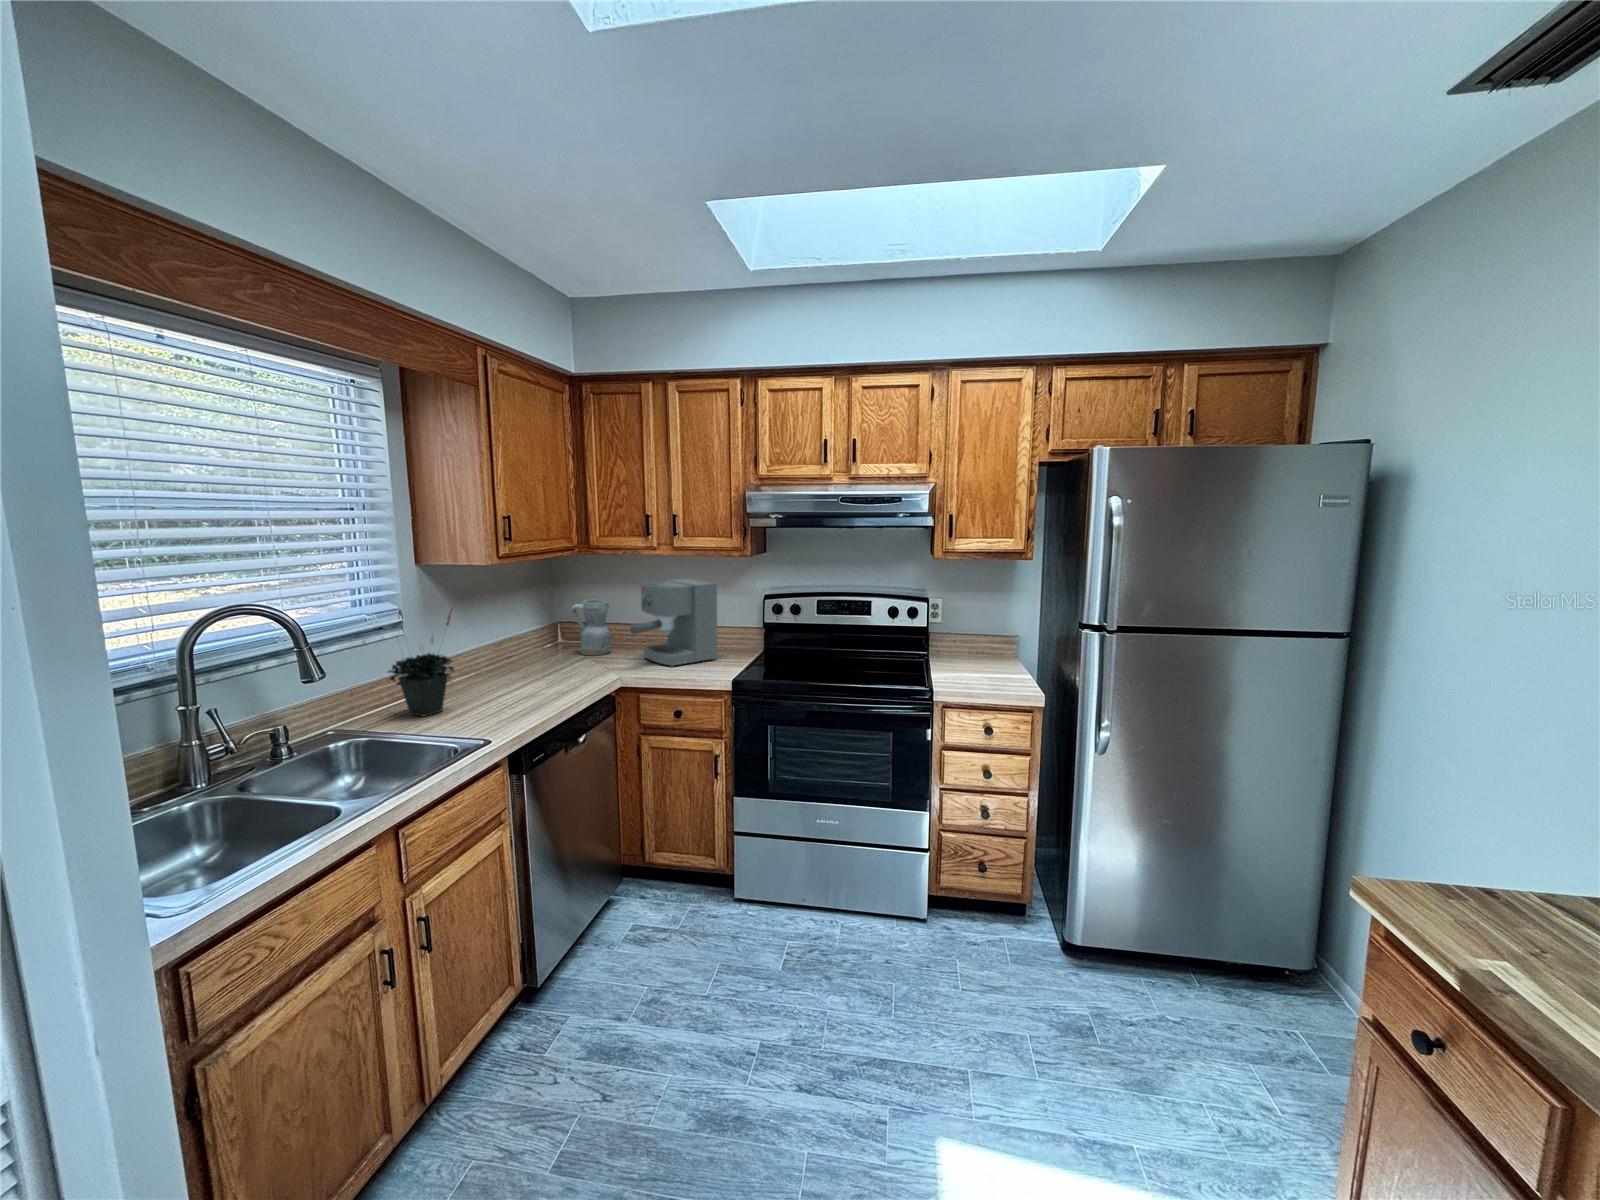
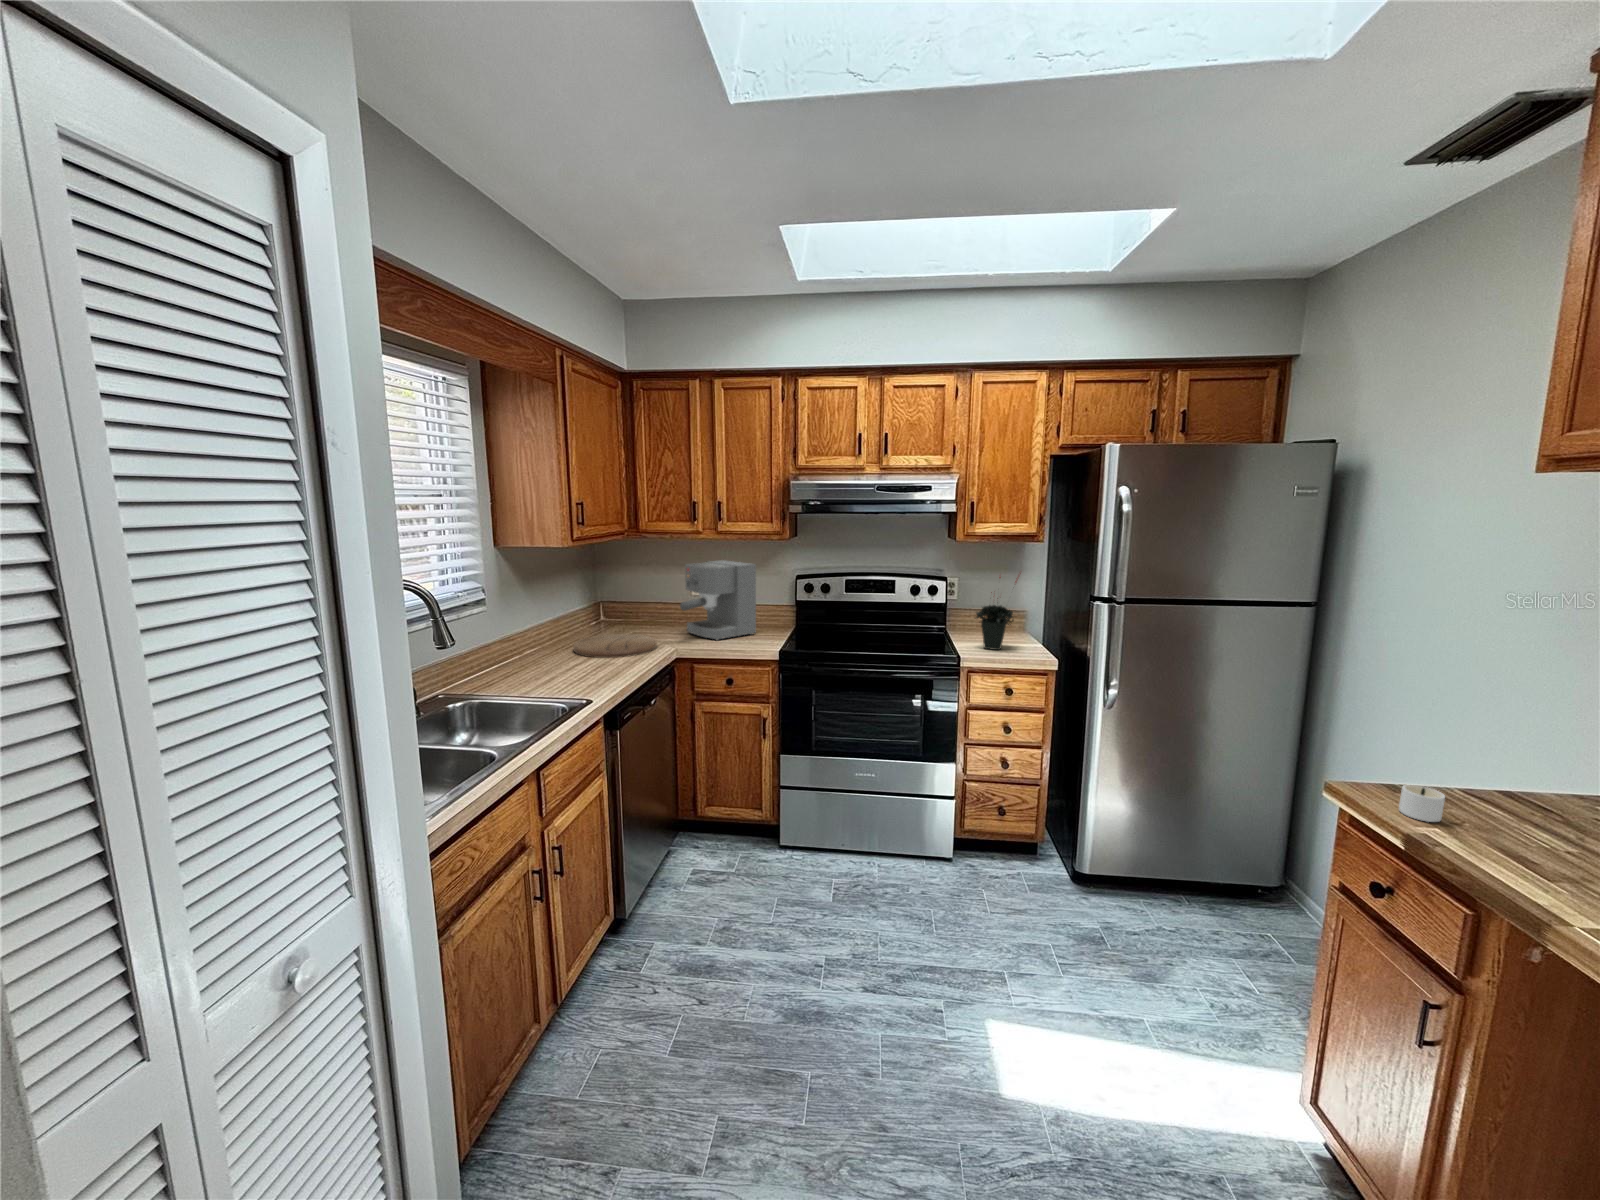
ceramic pitcher: present [572,600,611,655] -> none [618,580,653,631]
potted plant: present [388,610,454,716] -> present [976,577,1018,650]
cutting board: none [509,659,603,687] -> present [573,634,657,658]
candle: none [1453,891,1546,959] -> present [1399,785,1445,822]

